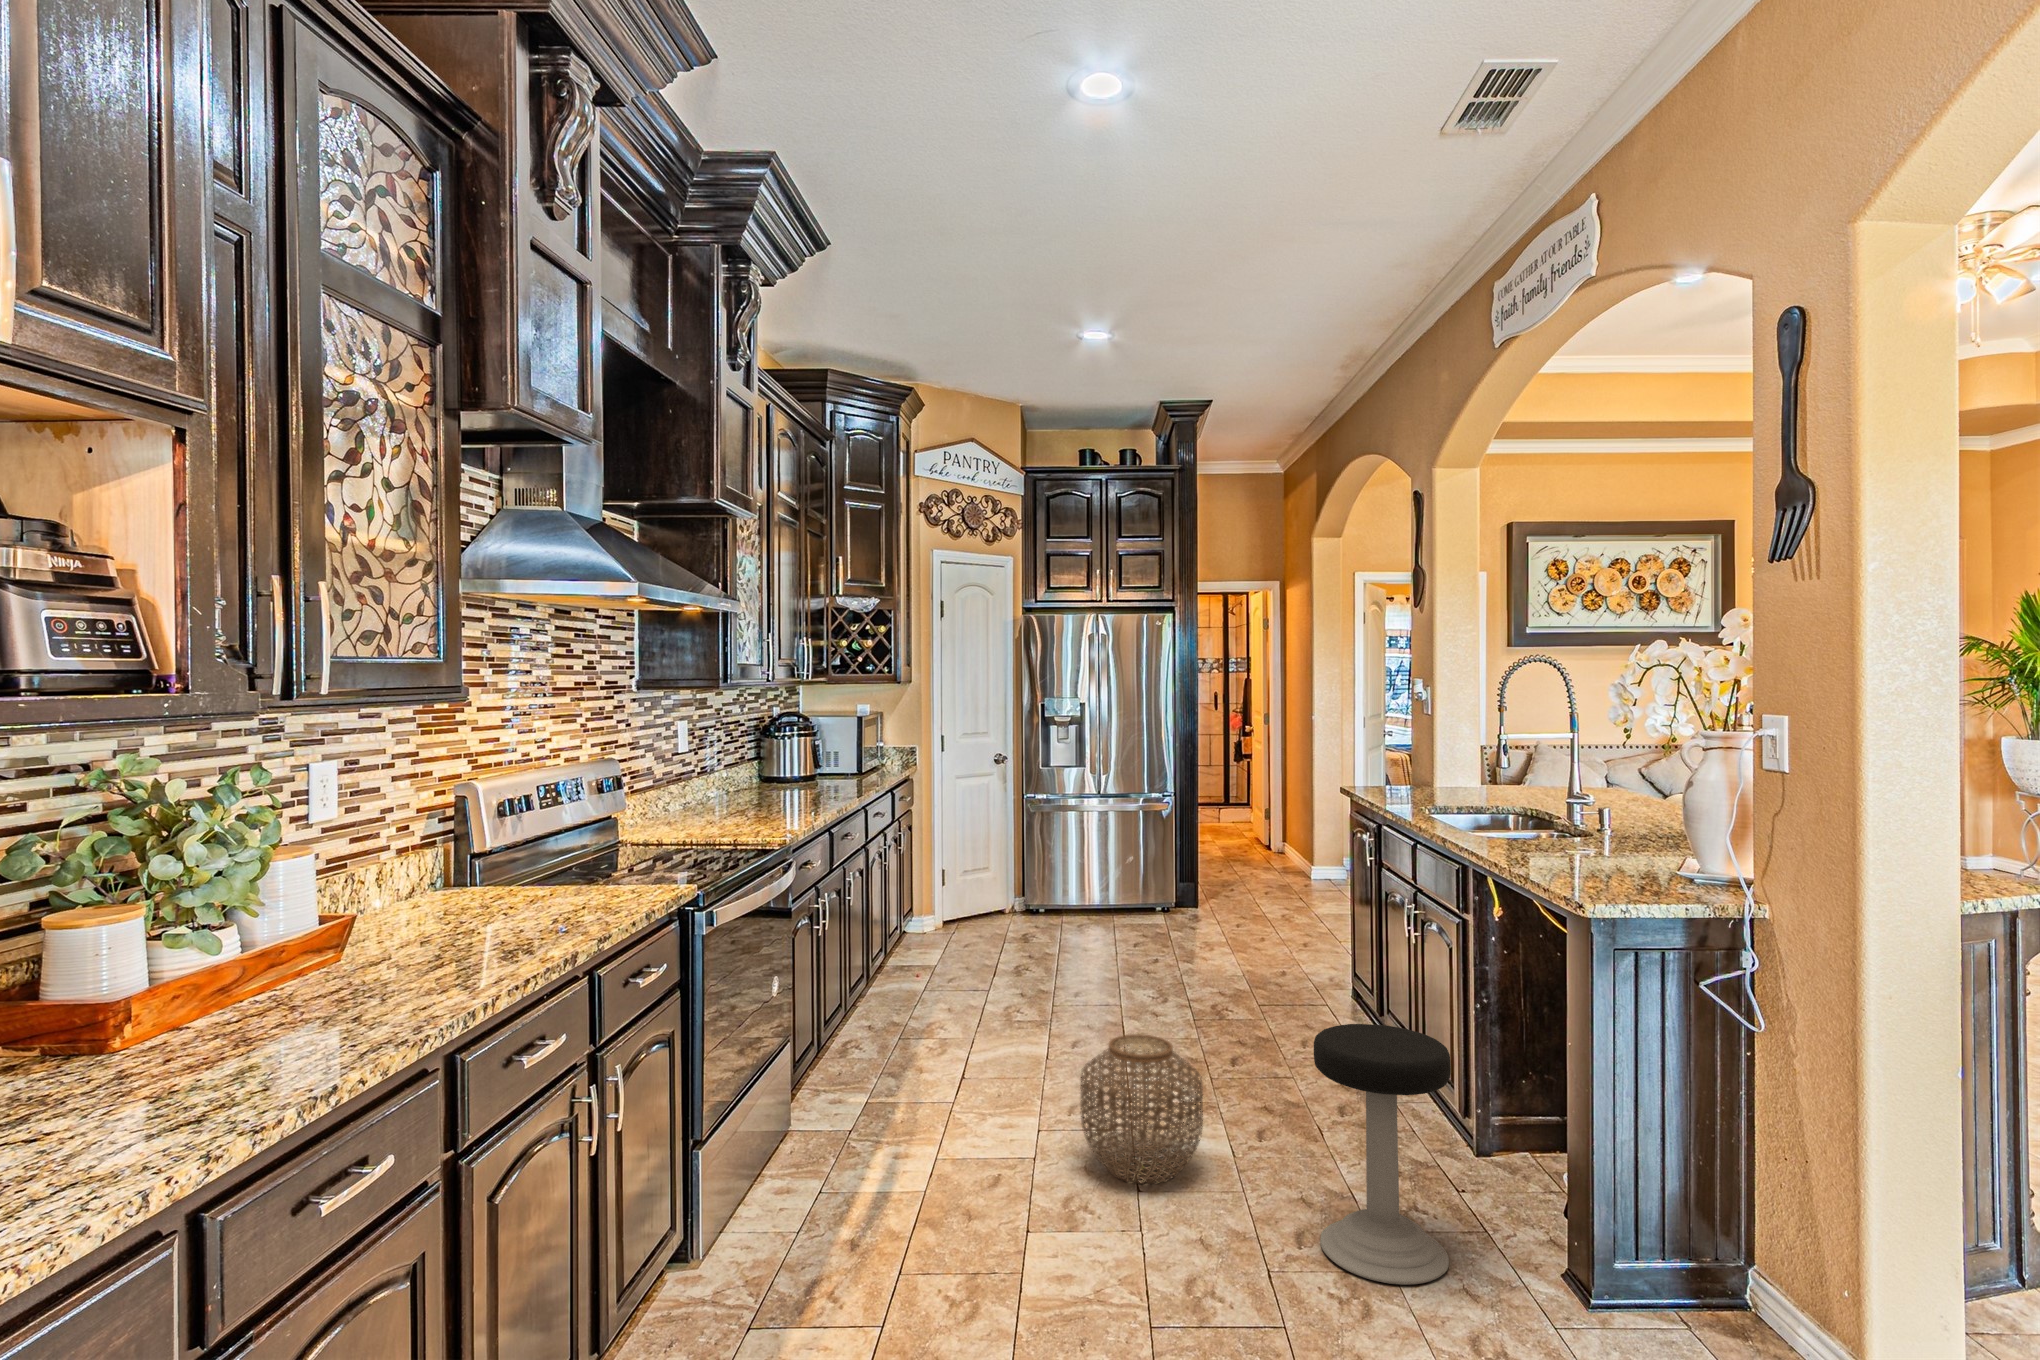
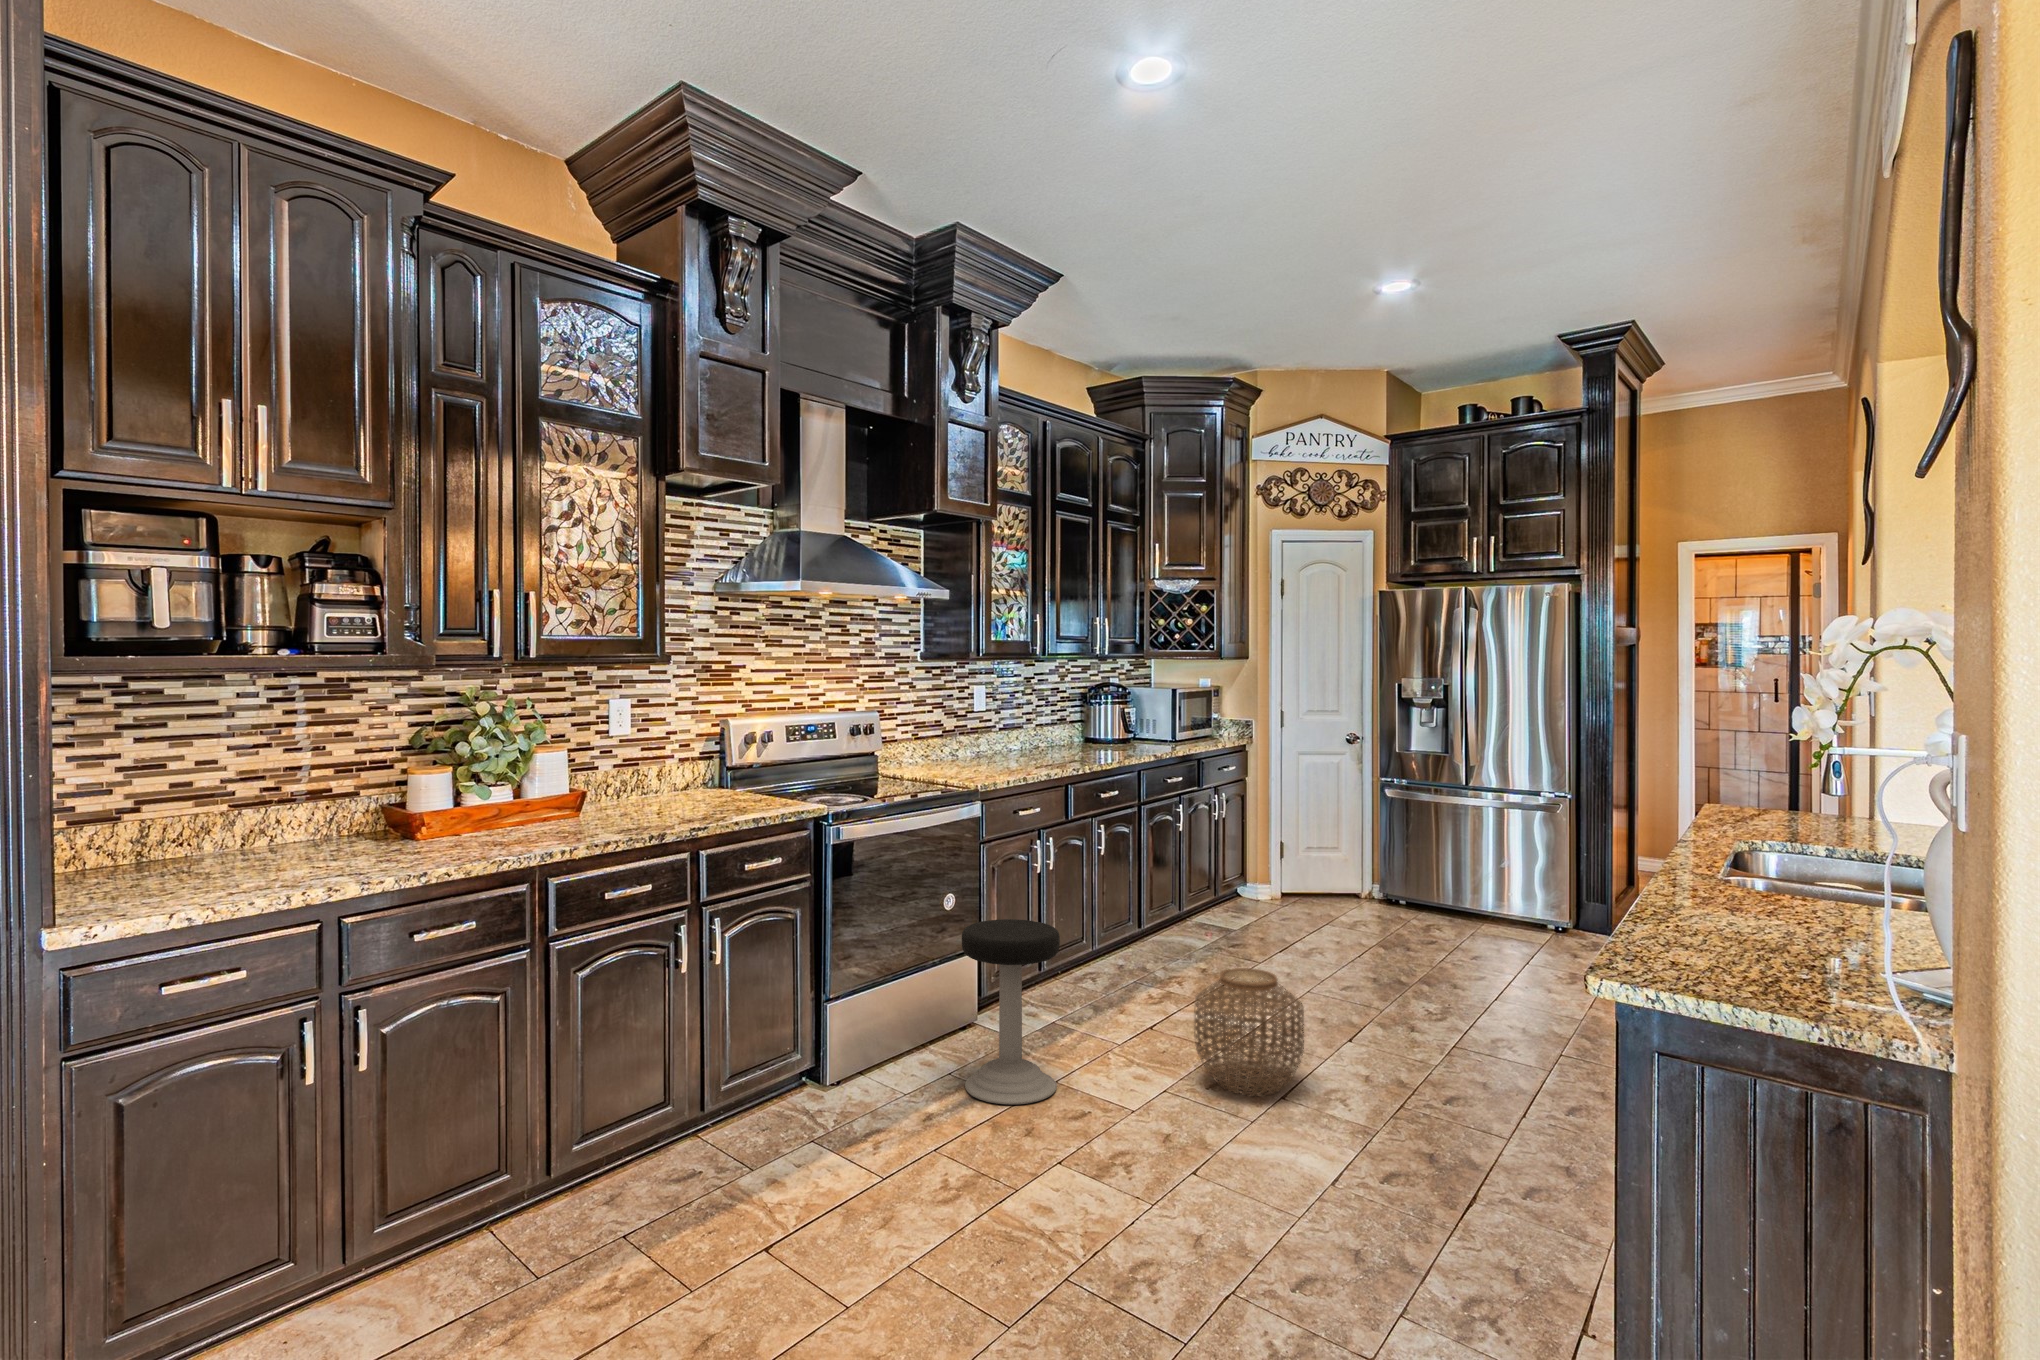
stool: present [1314,1024,1451,1285] -> present [962,919,1060,1105]

